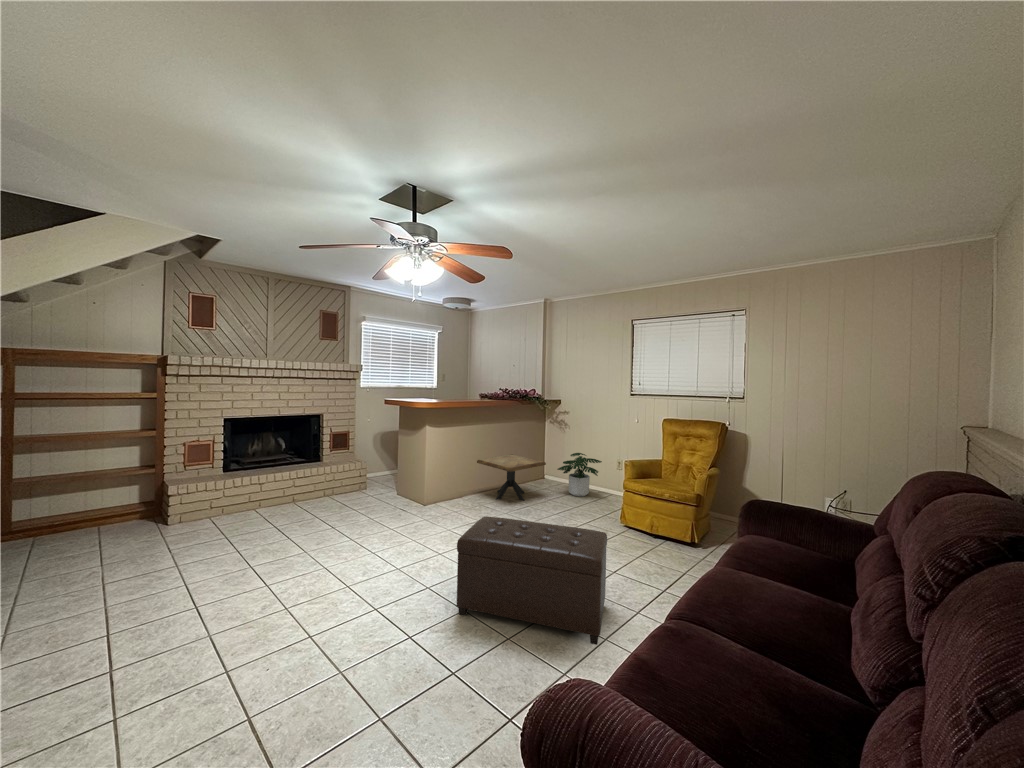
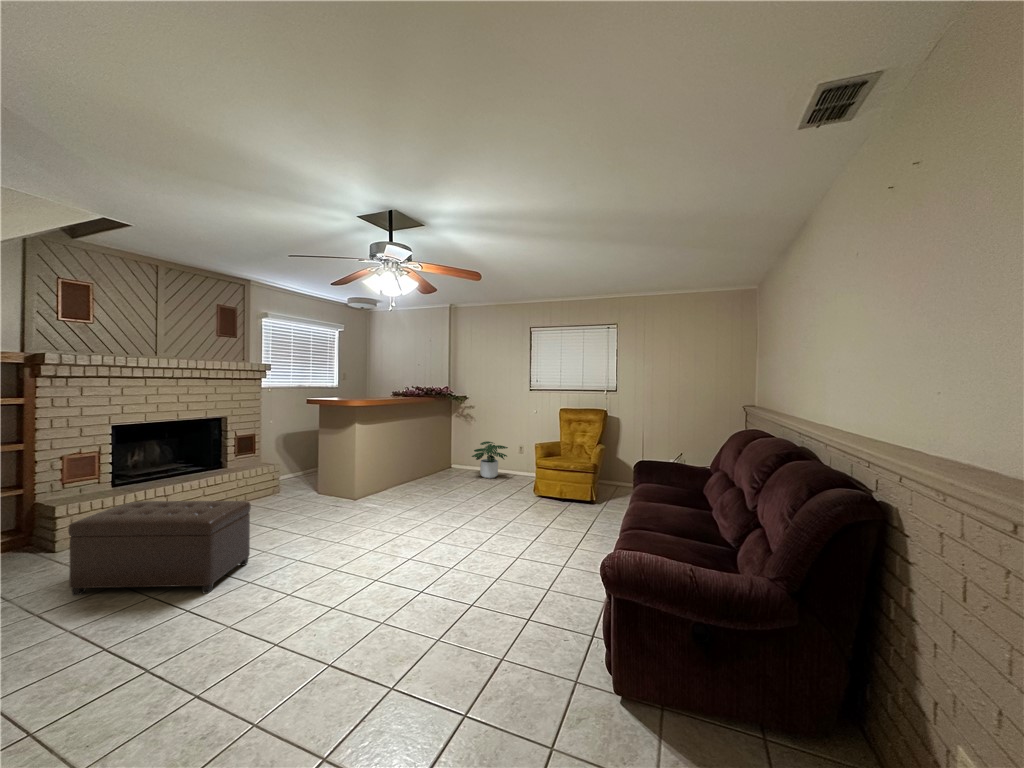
side table: present [477,454,546,501] -> none [400,447,463,488]
ottoman: present [457,516,607,645] -> present [68,501,251,595]

